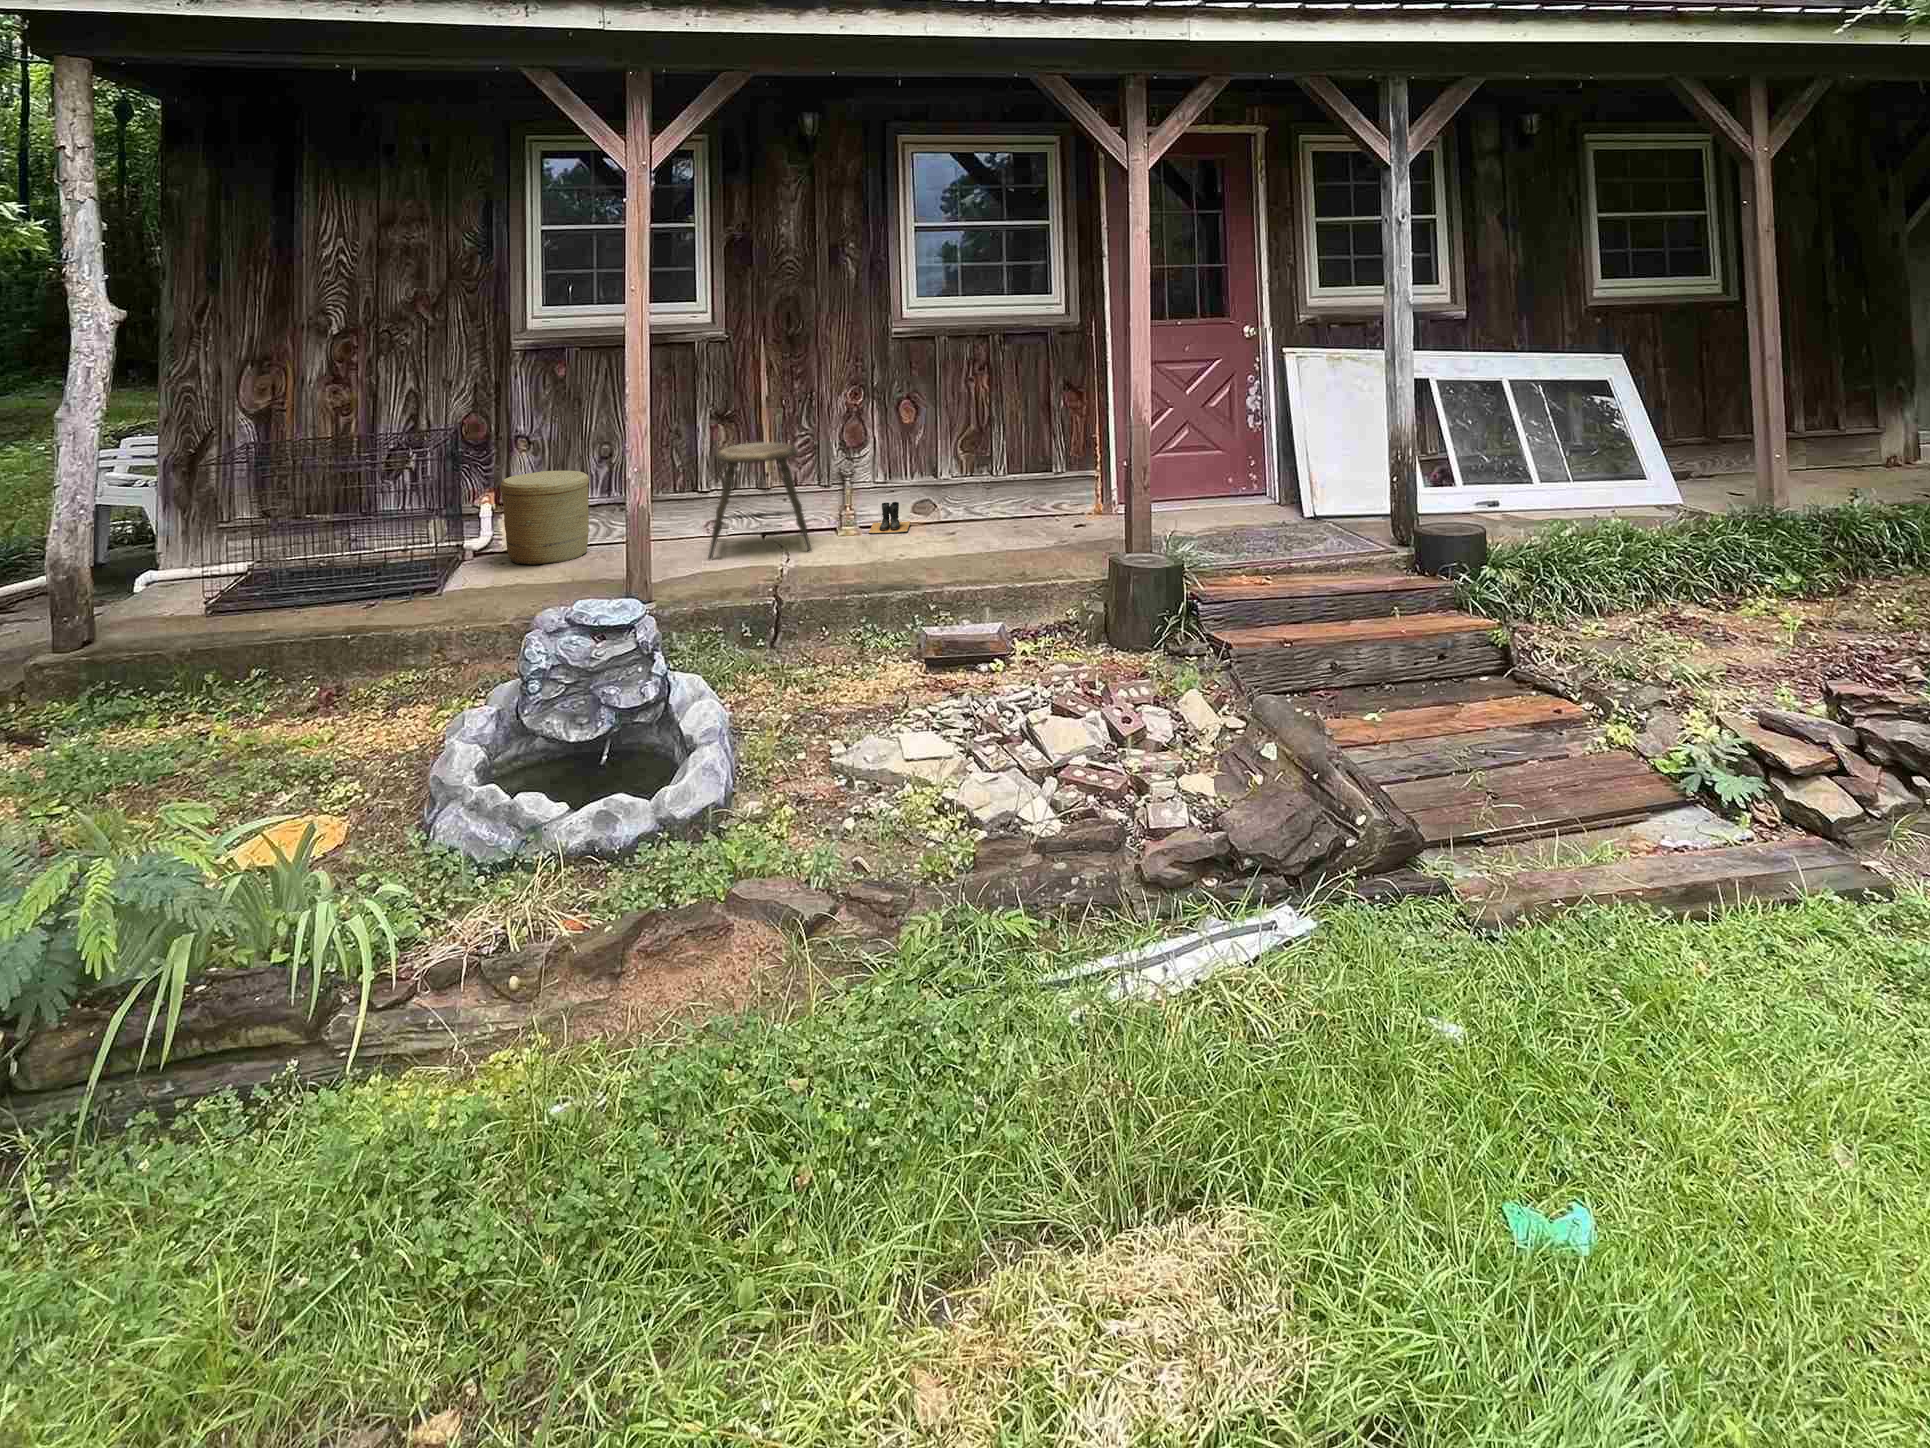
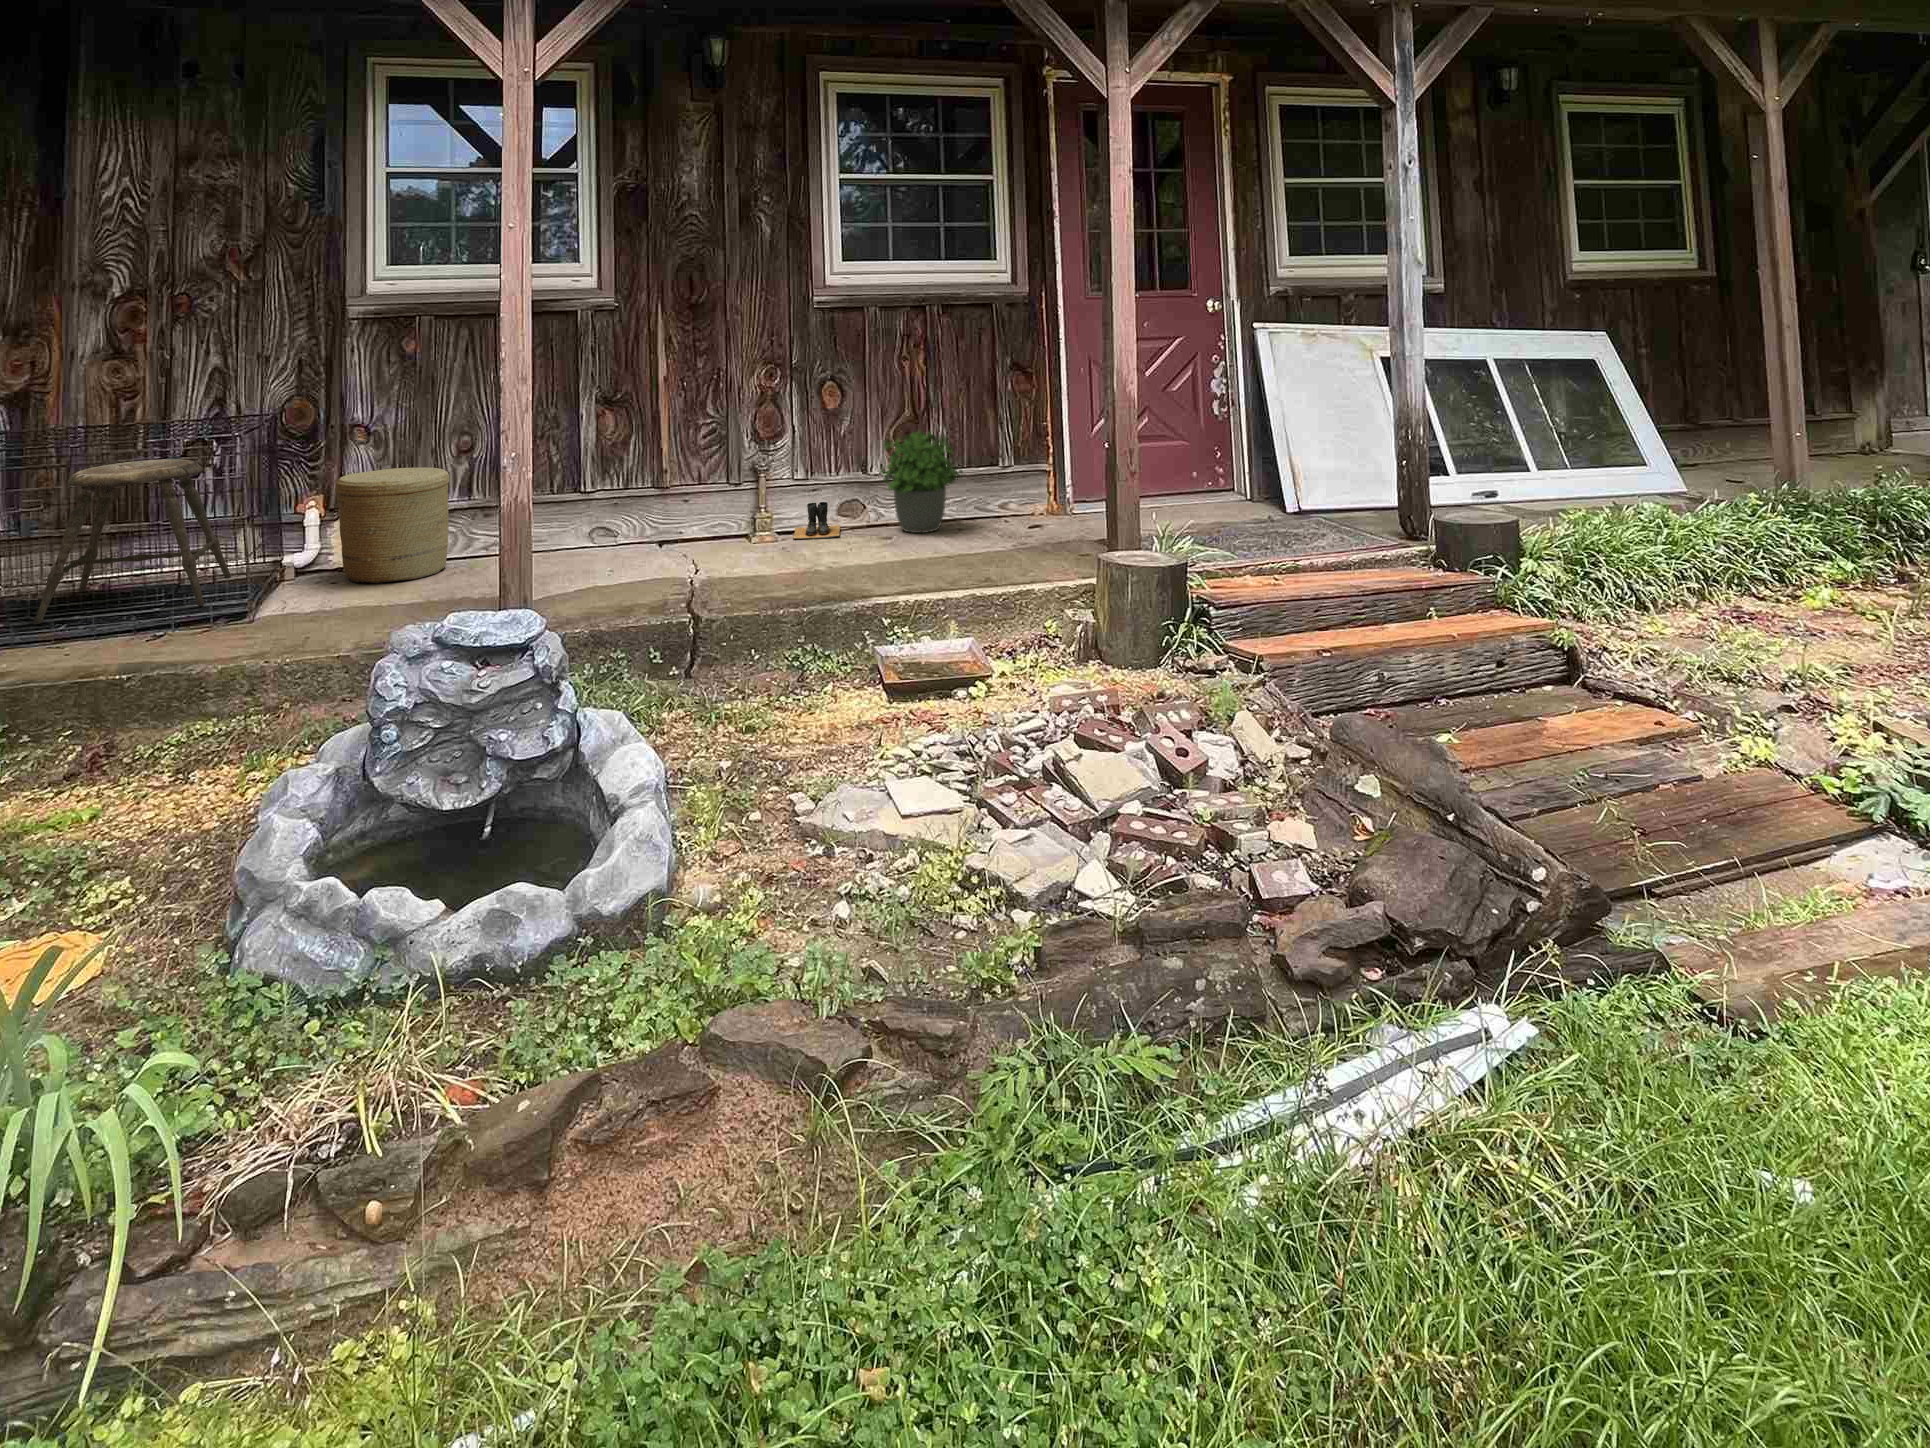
stool: present [708,442,812,560] -> present [34,459,231,624]
potted plant: none [941,442,1013,530] -> present [880,430,963,533]

